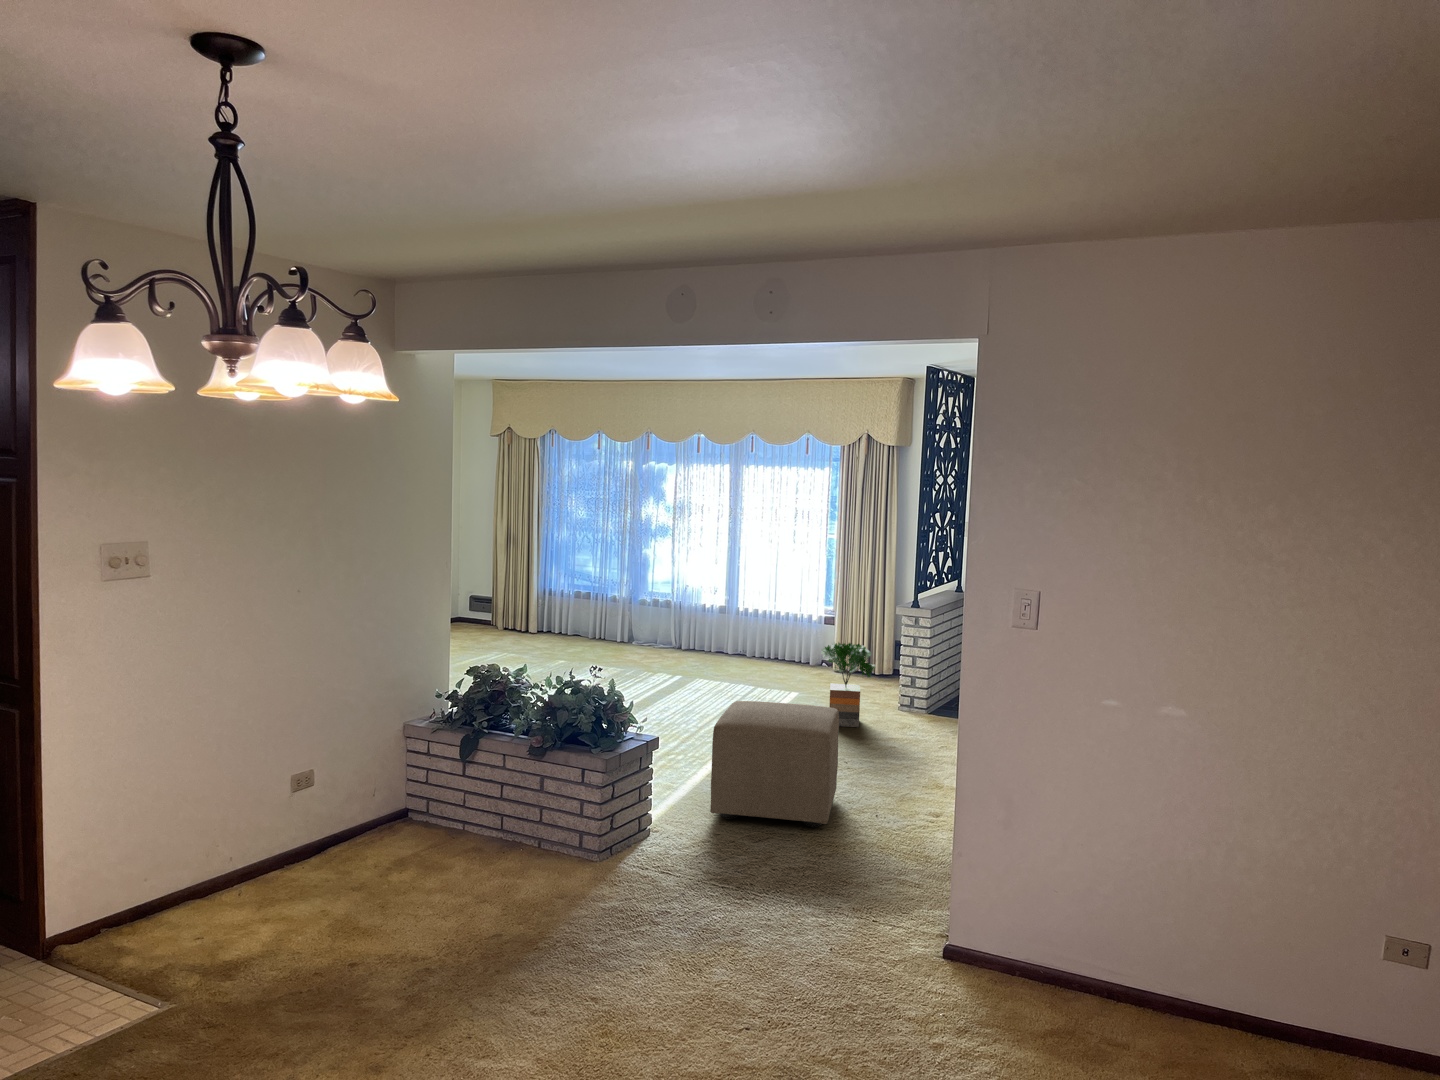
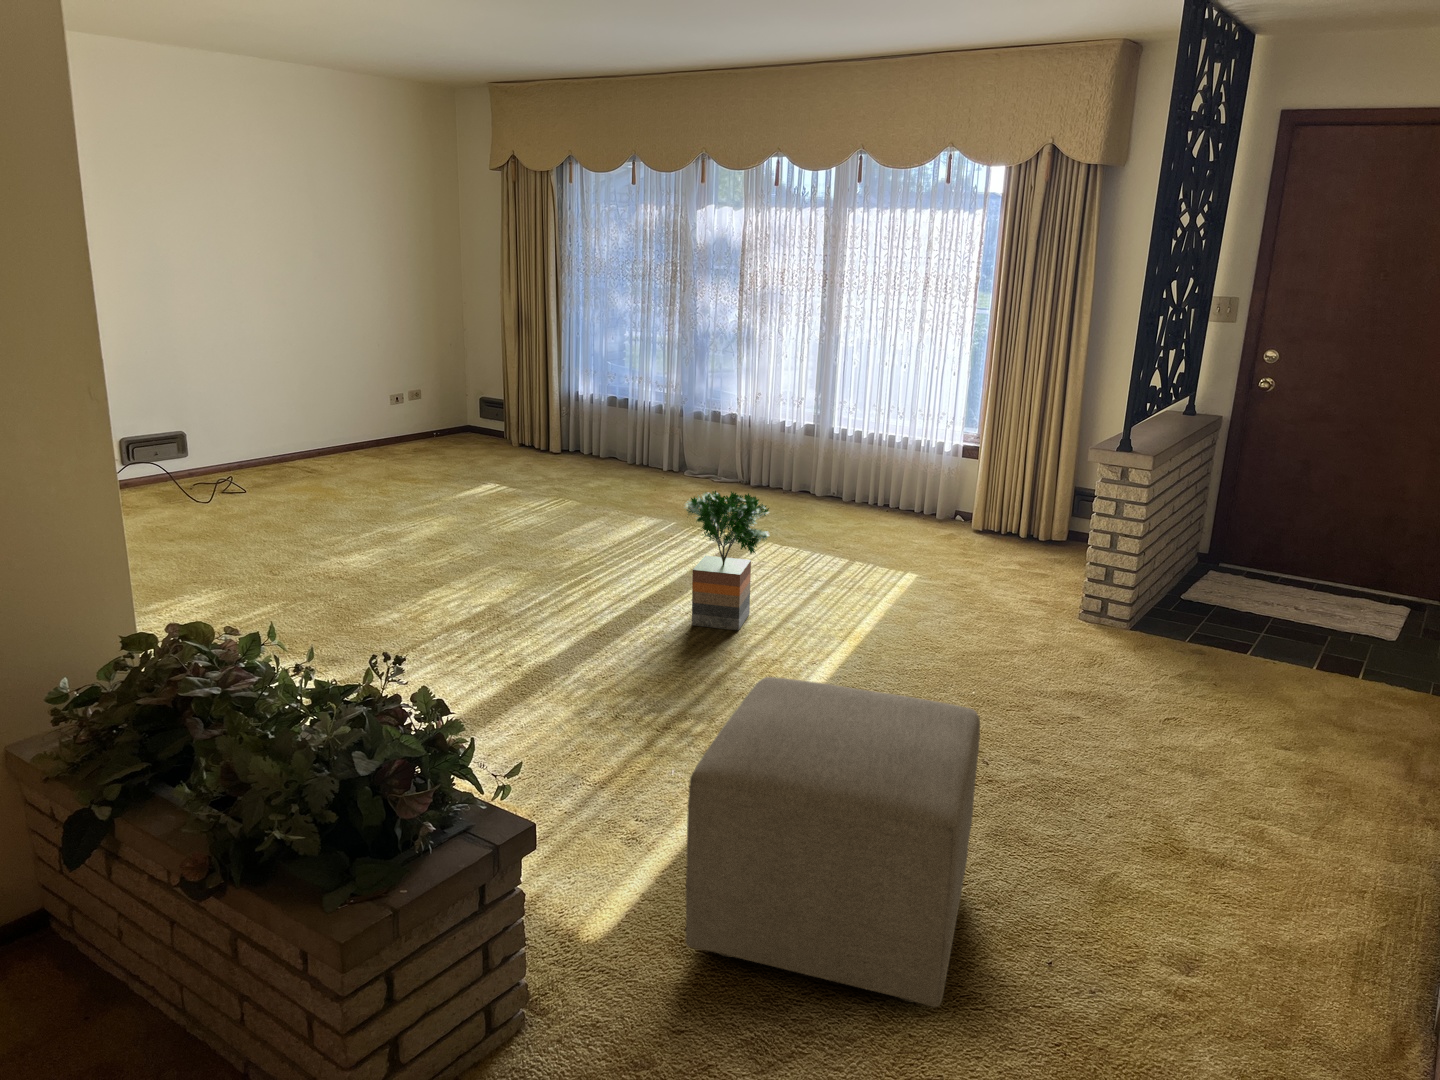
potted tree: present [822,642,875,727] -> present [685,491,769,630]

